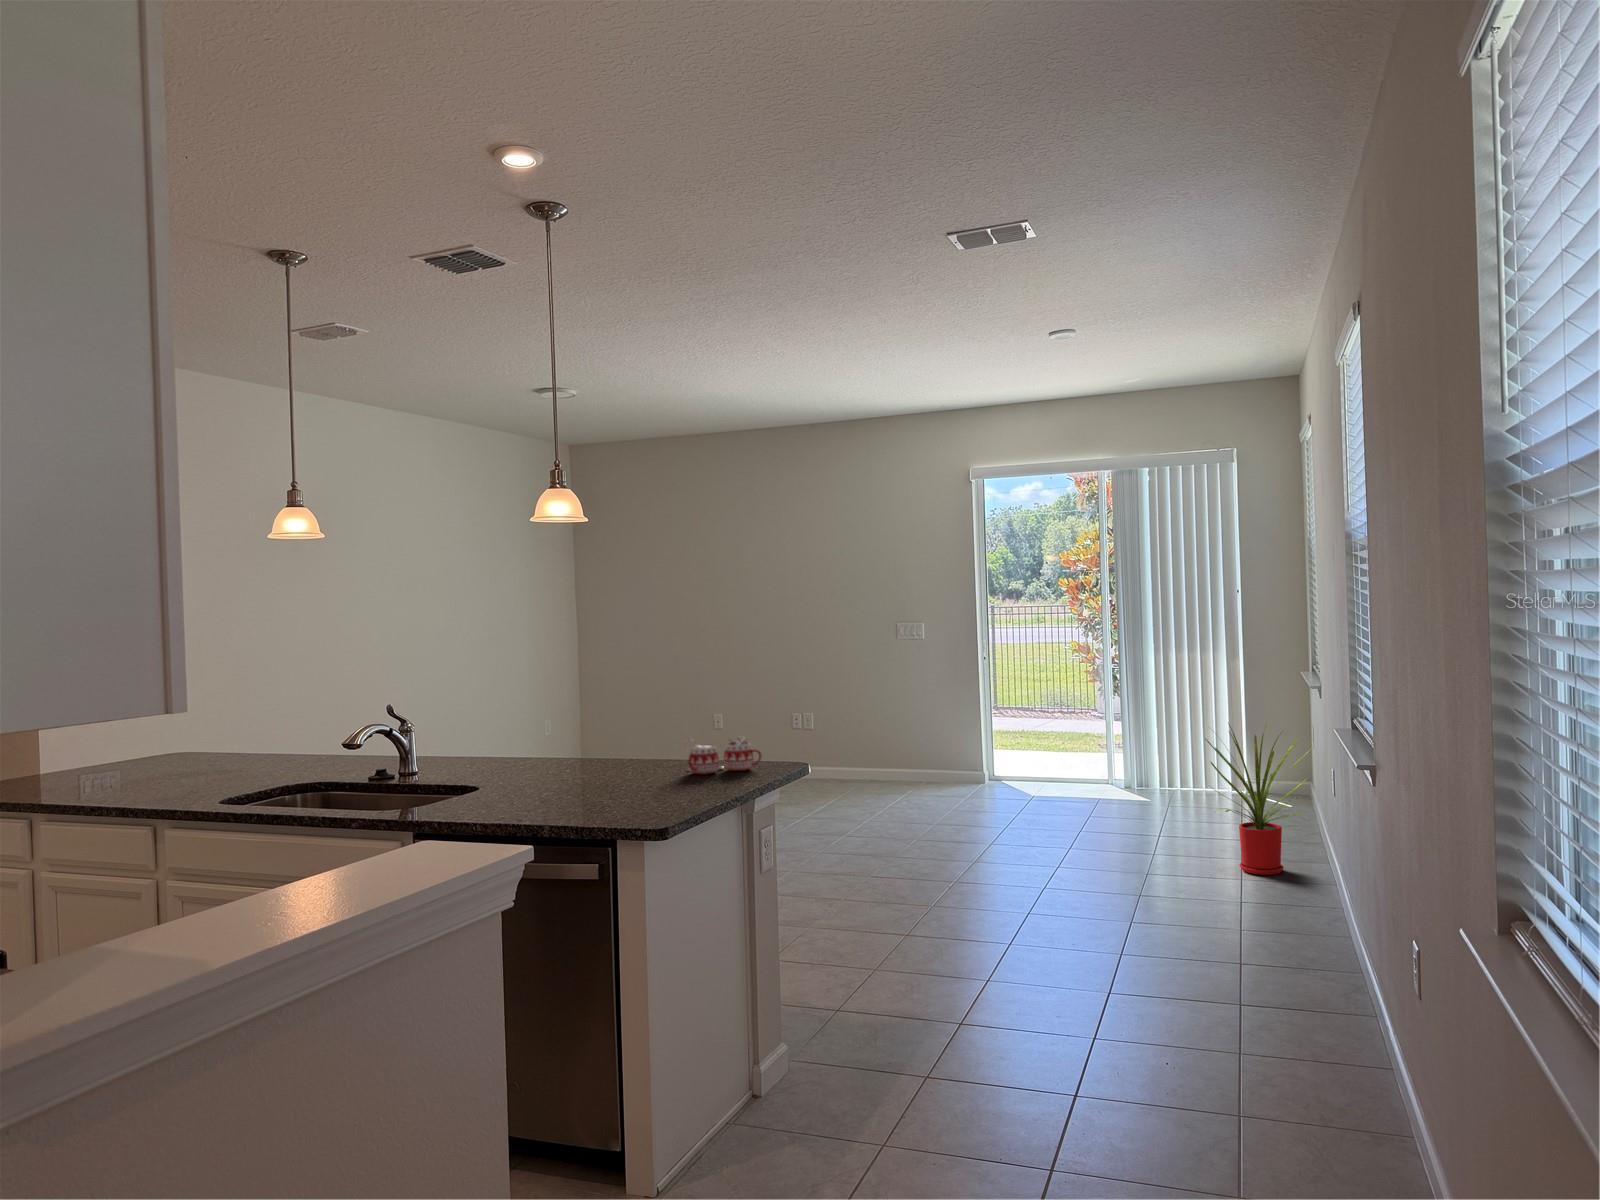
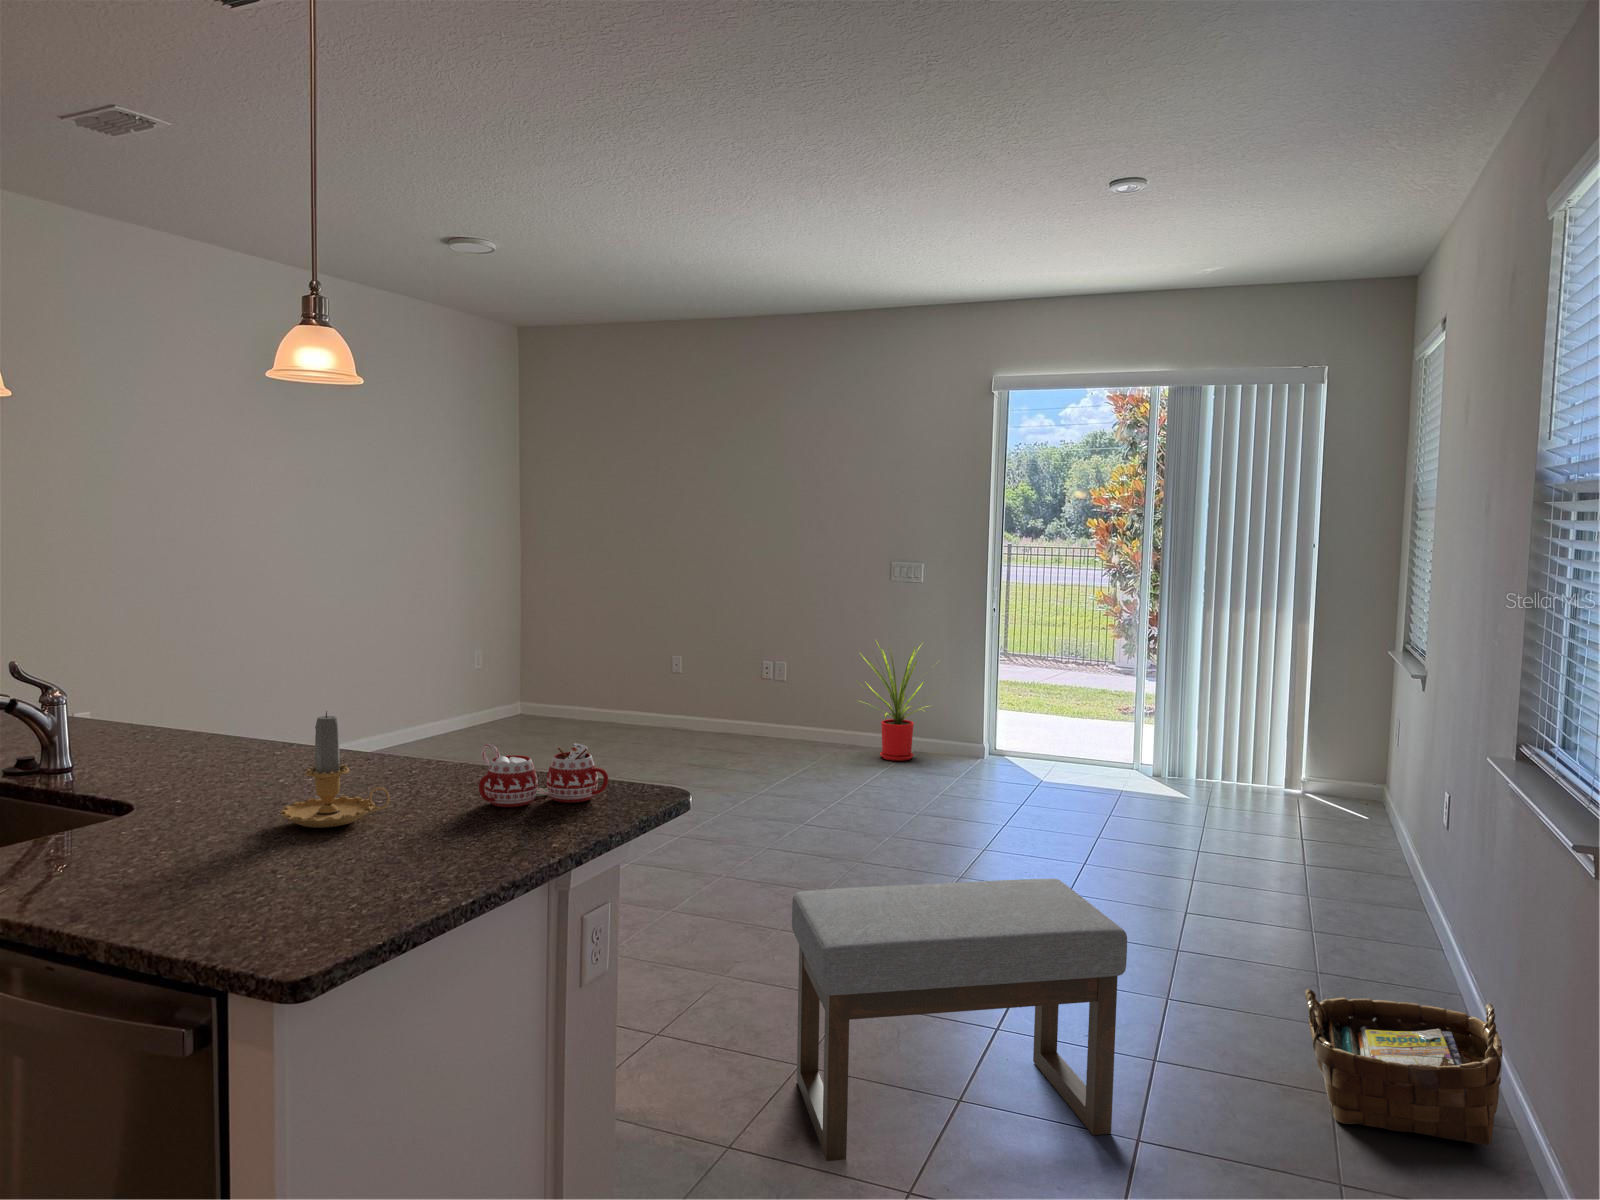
candle: none [581,718,643,786] -> present [281,711,390,828]
house plant: present [1206,723,1310,875] -> present [857,641,924,761]
ottoman: none [863,830,1089,1012] -> present [792,879,1127,1161]
woven basket: none [1214,892,1343,981] -> present [1305,989,1503,1145]

